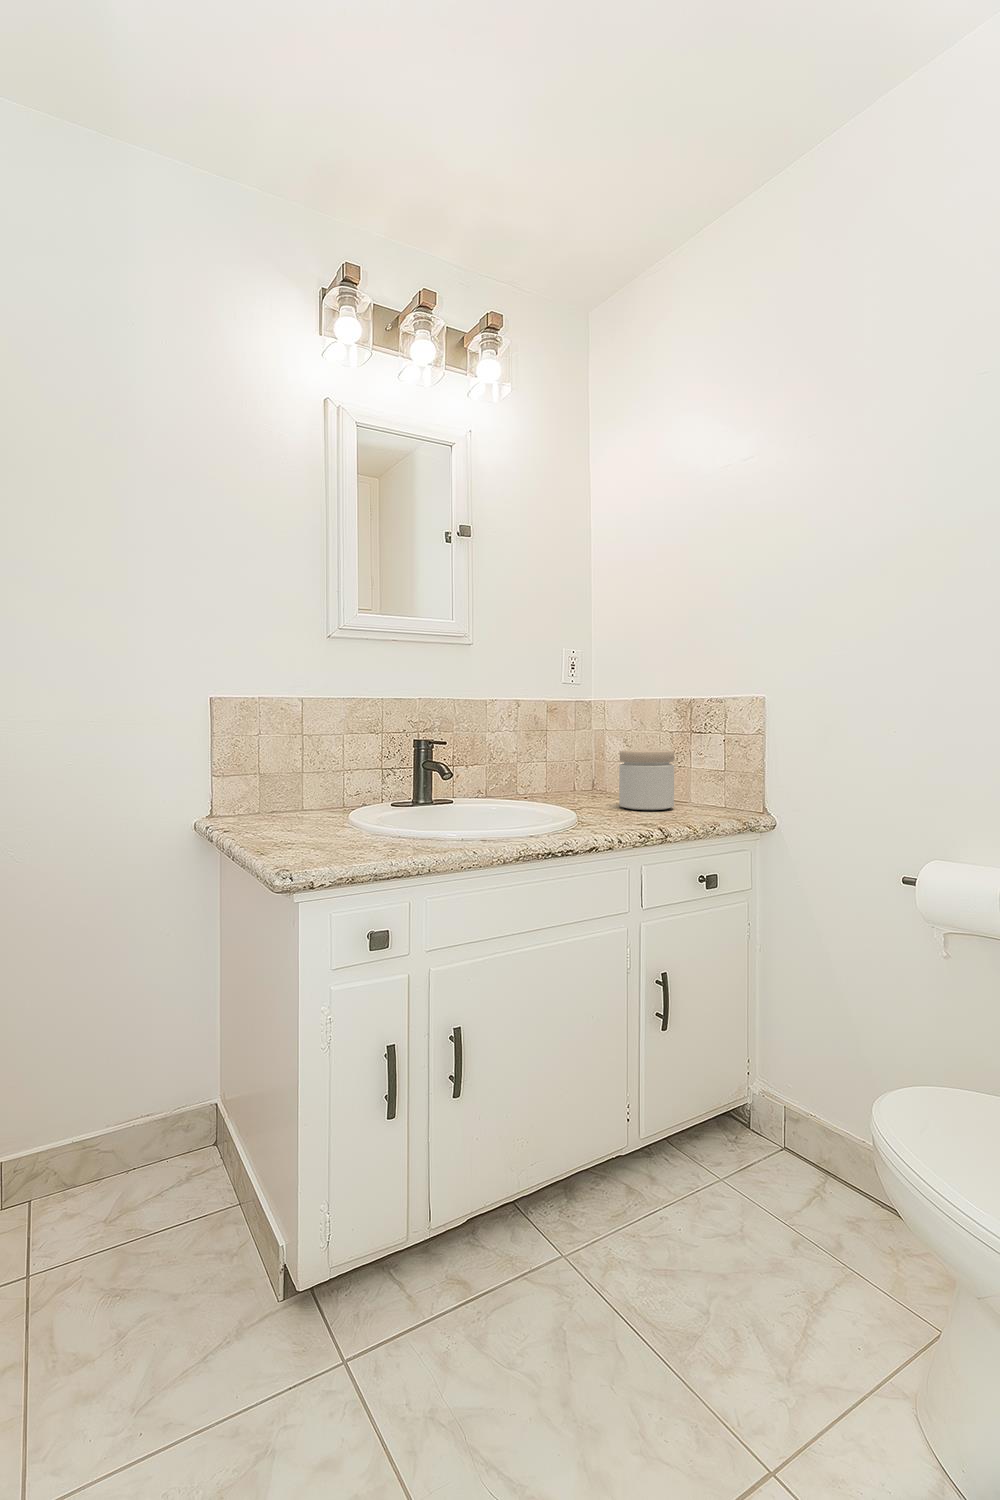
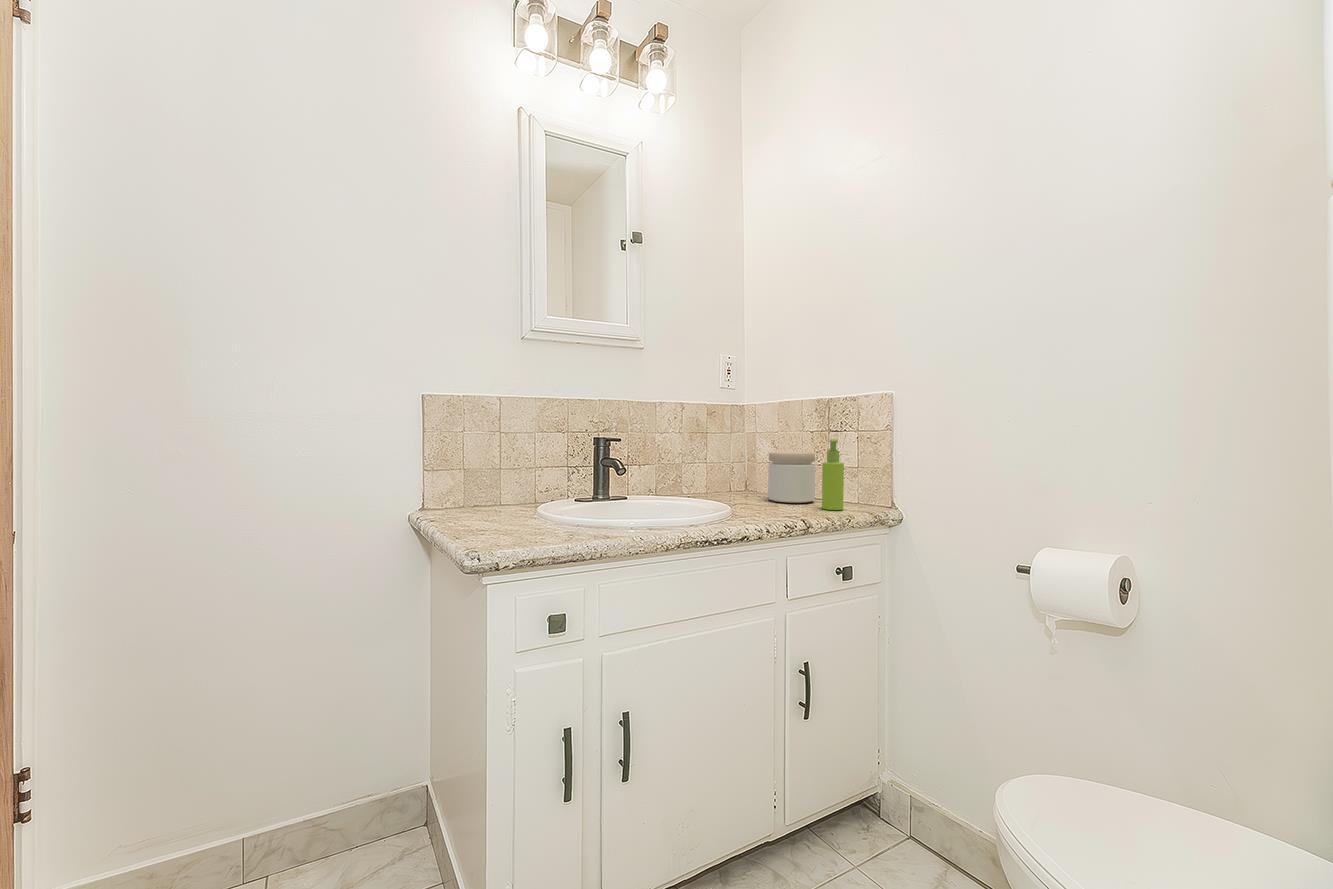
soap dispenser: none [682,735,707,818] -> present [822,439,844,510]

